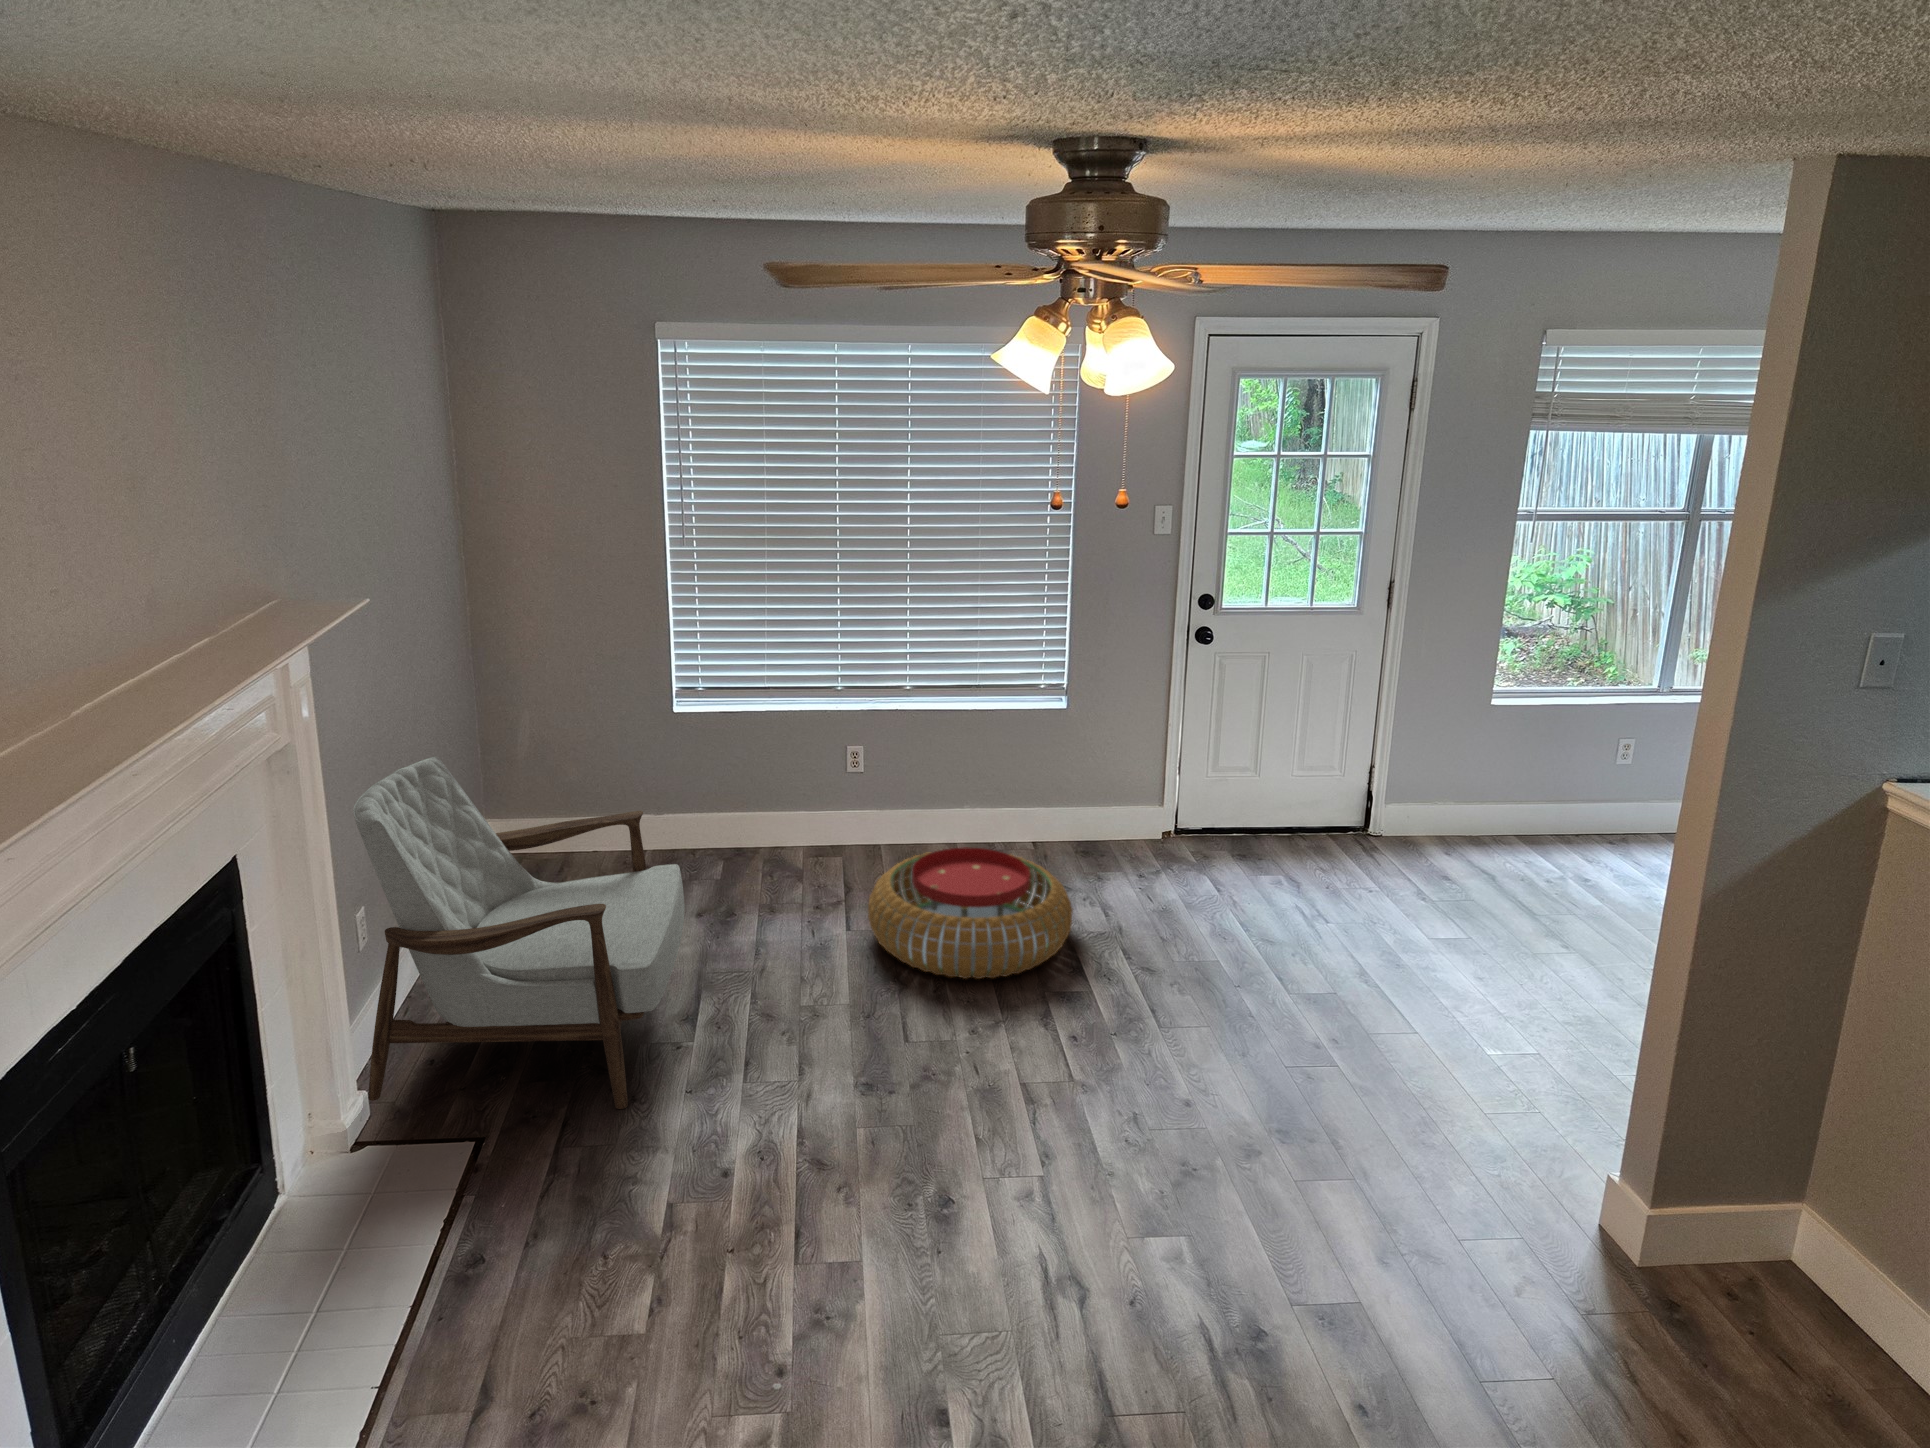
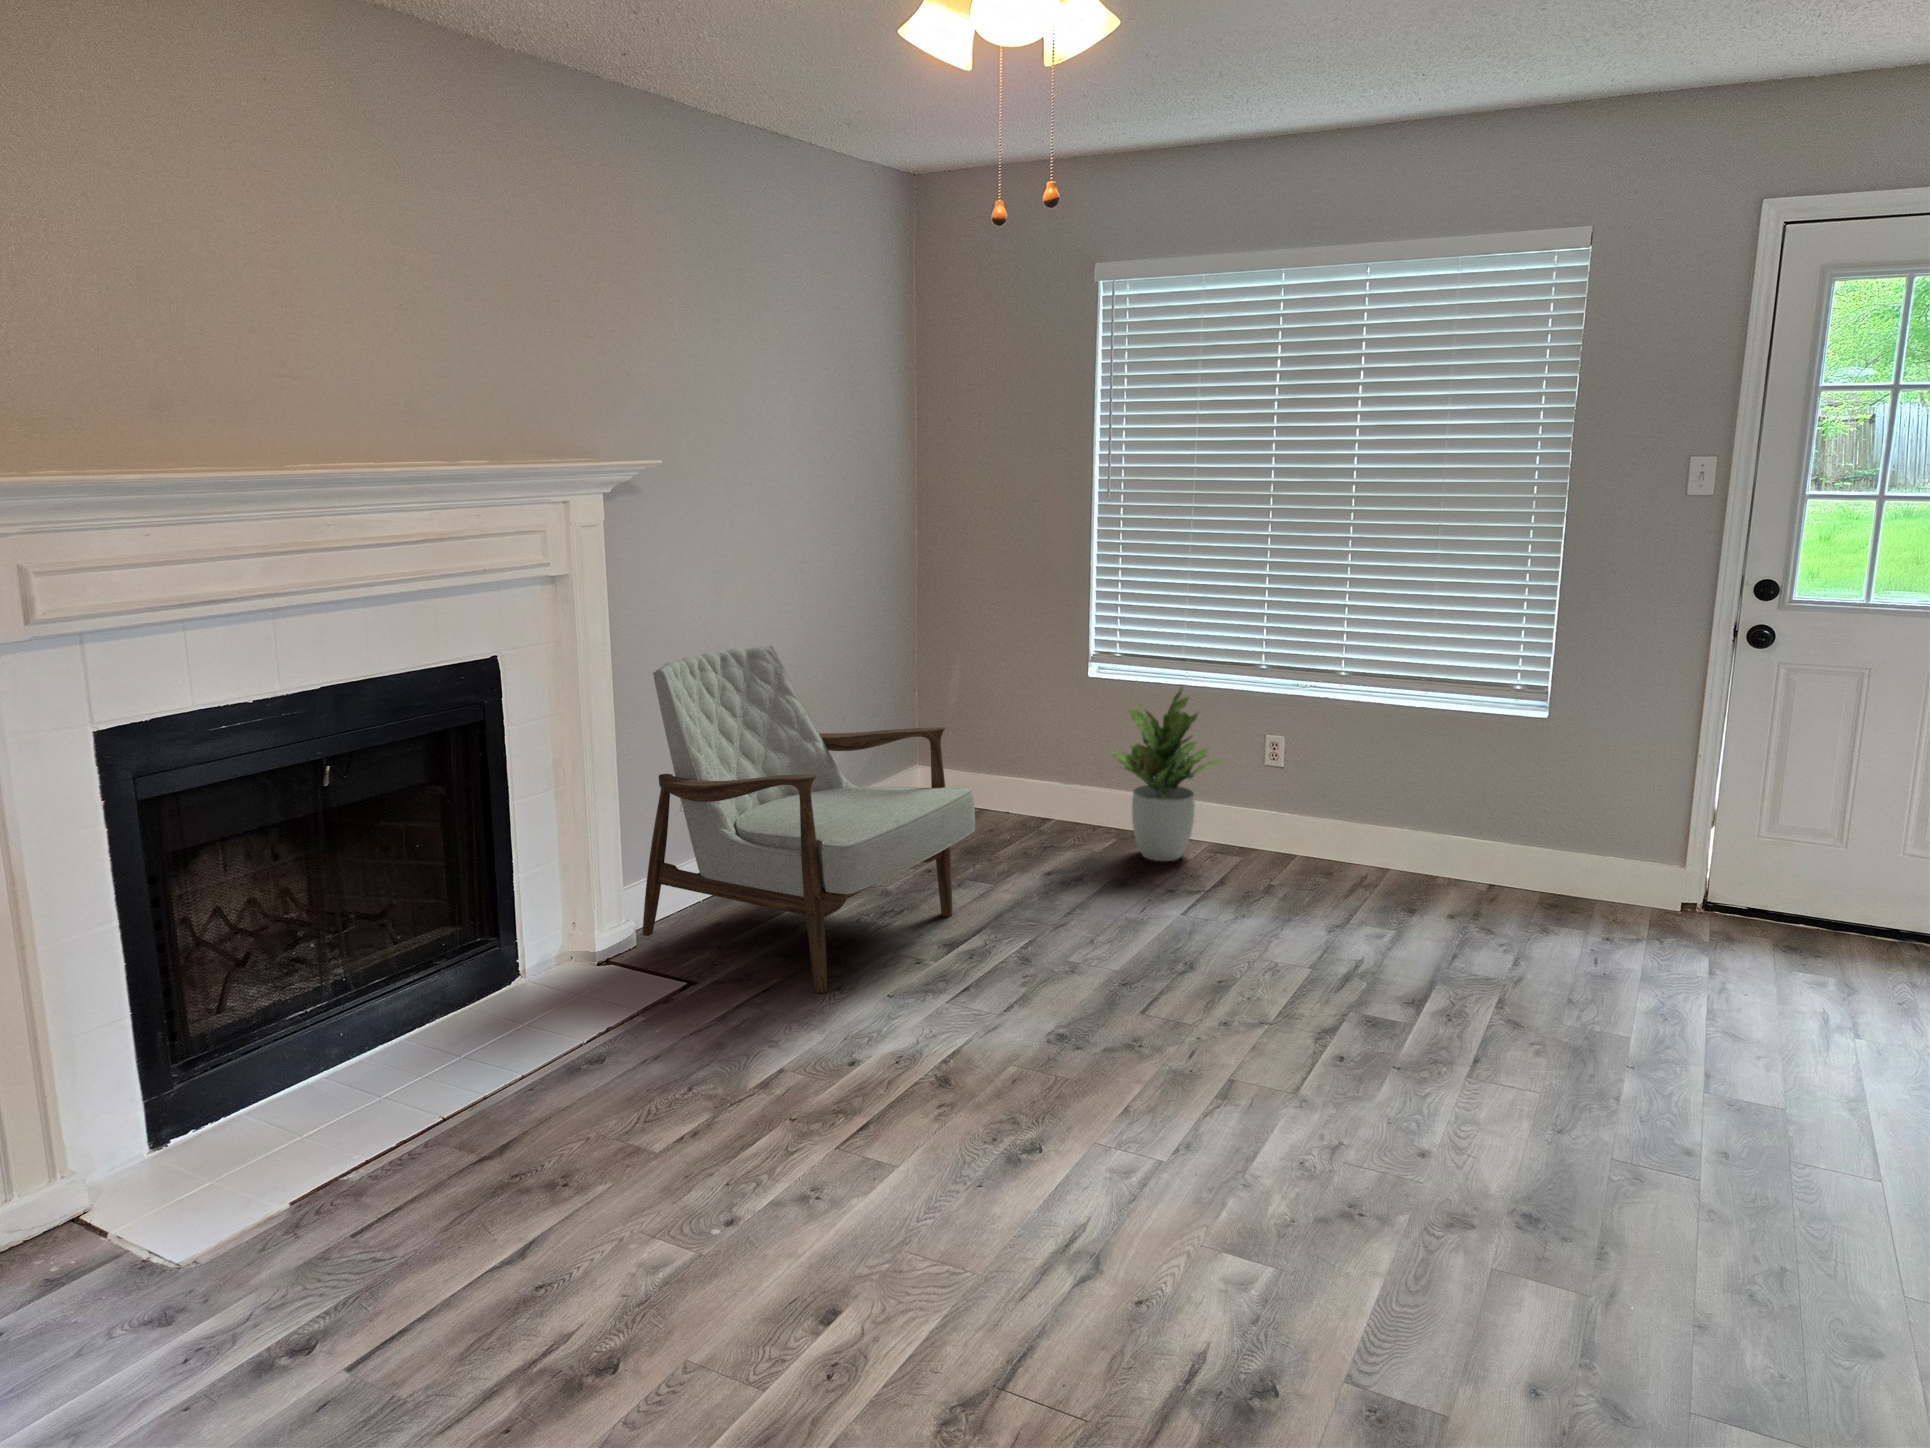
potted plant: none [722,717,825,877] -> present [1112,687,1223,861]
pouf: present [868,847,1073,979] -> none [1187,844,1447,992]

